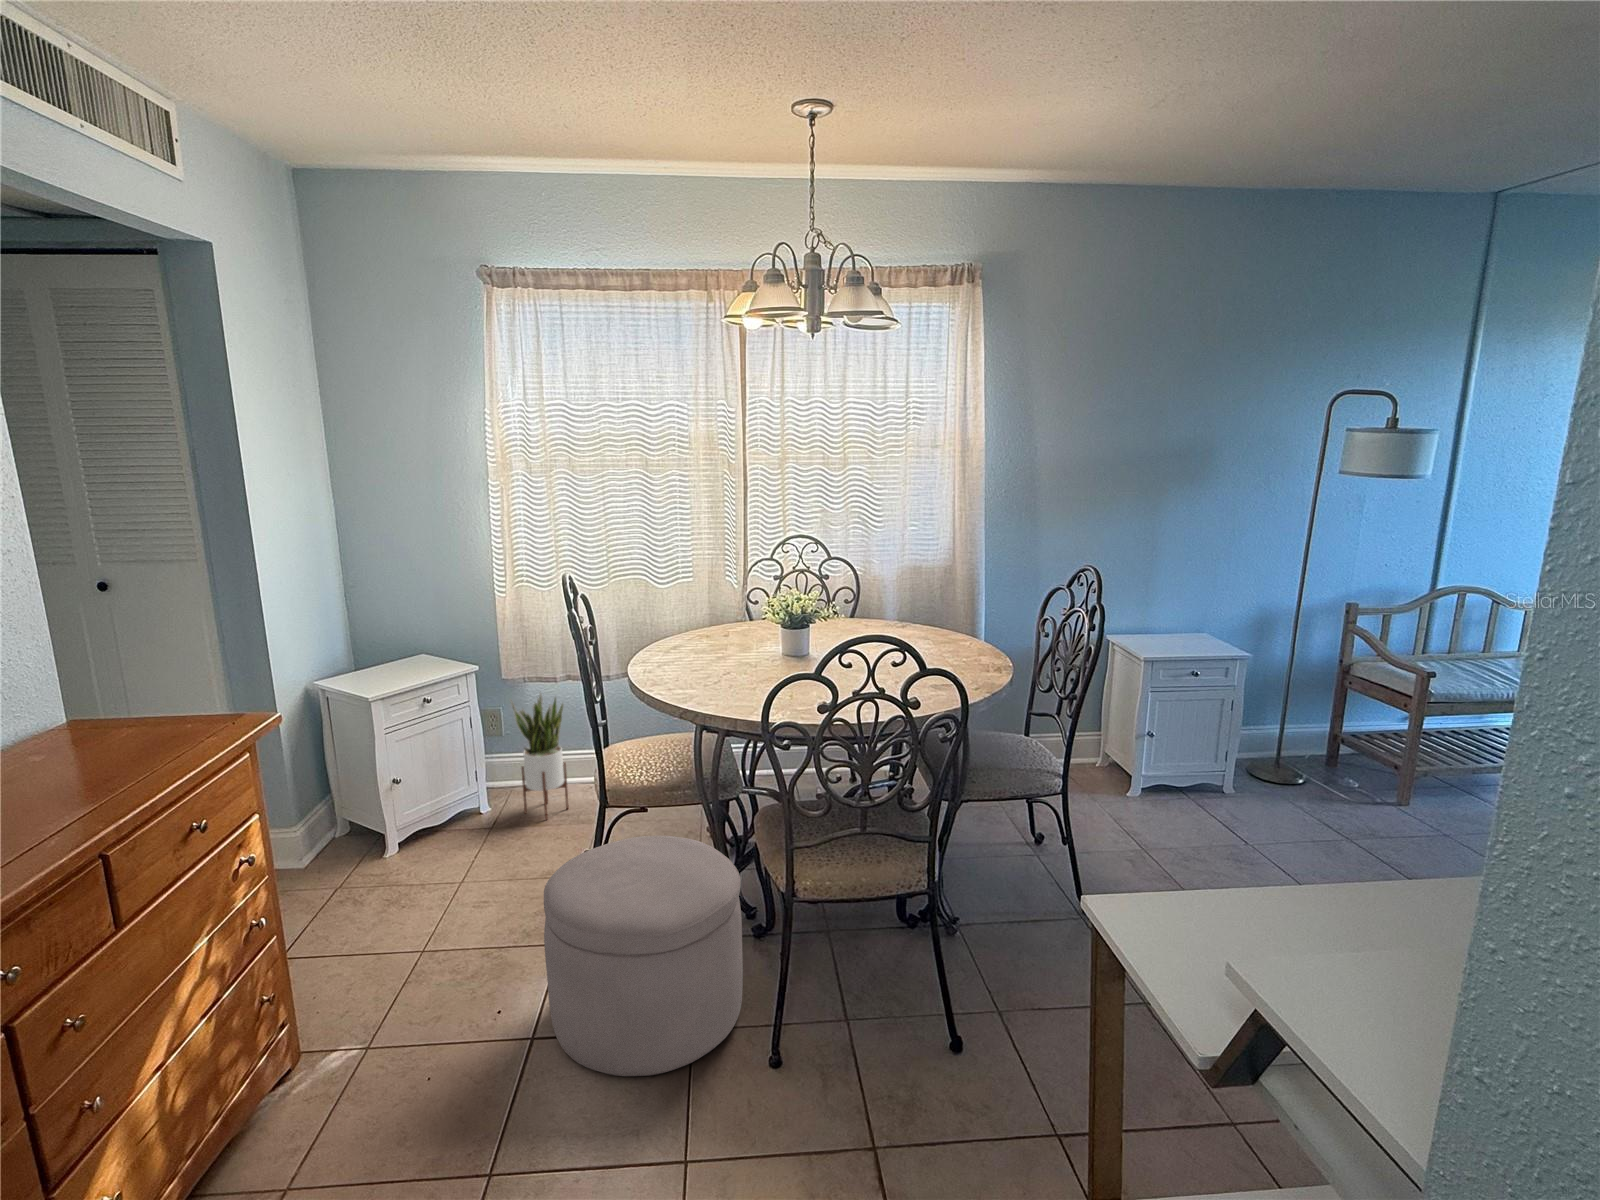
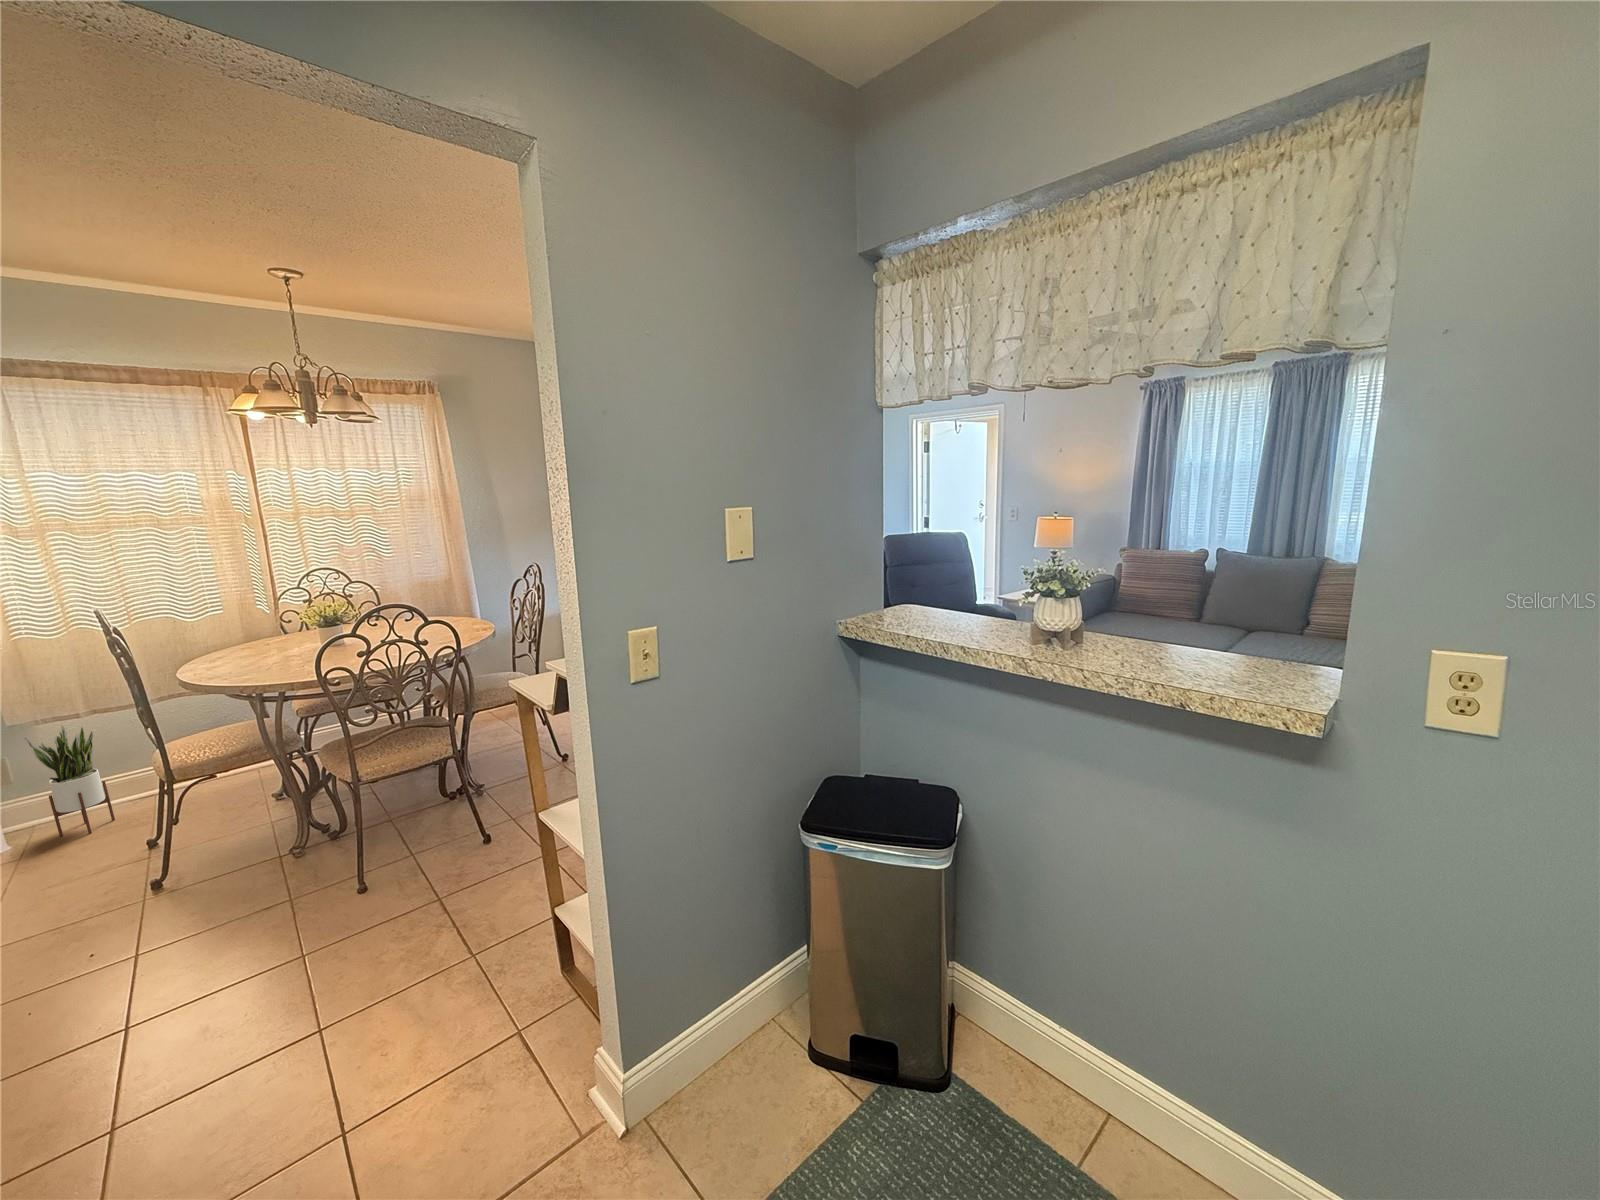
ottoman: present [544,836,743,1076] -> none [126,777,329,950]

